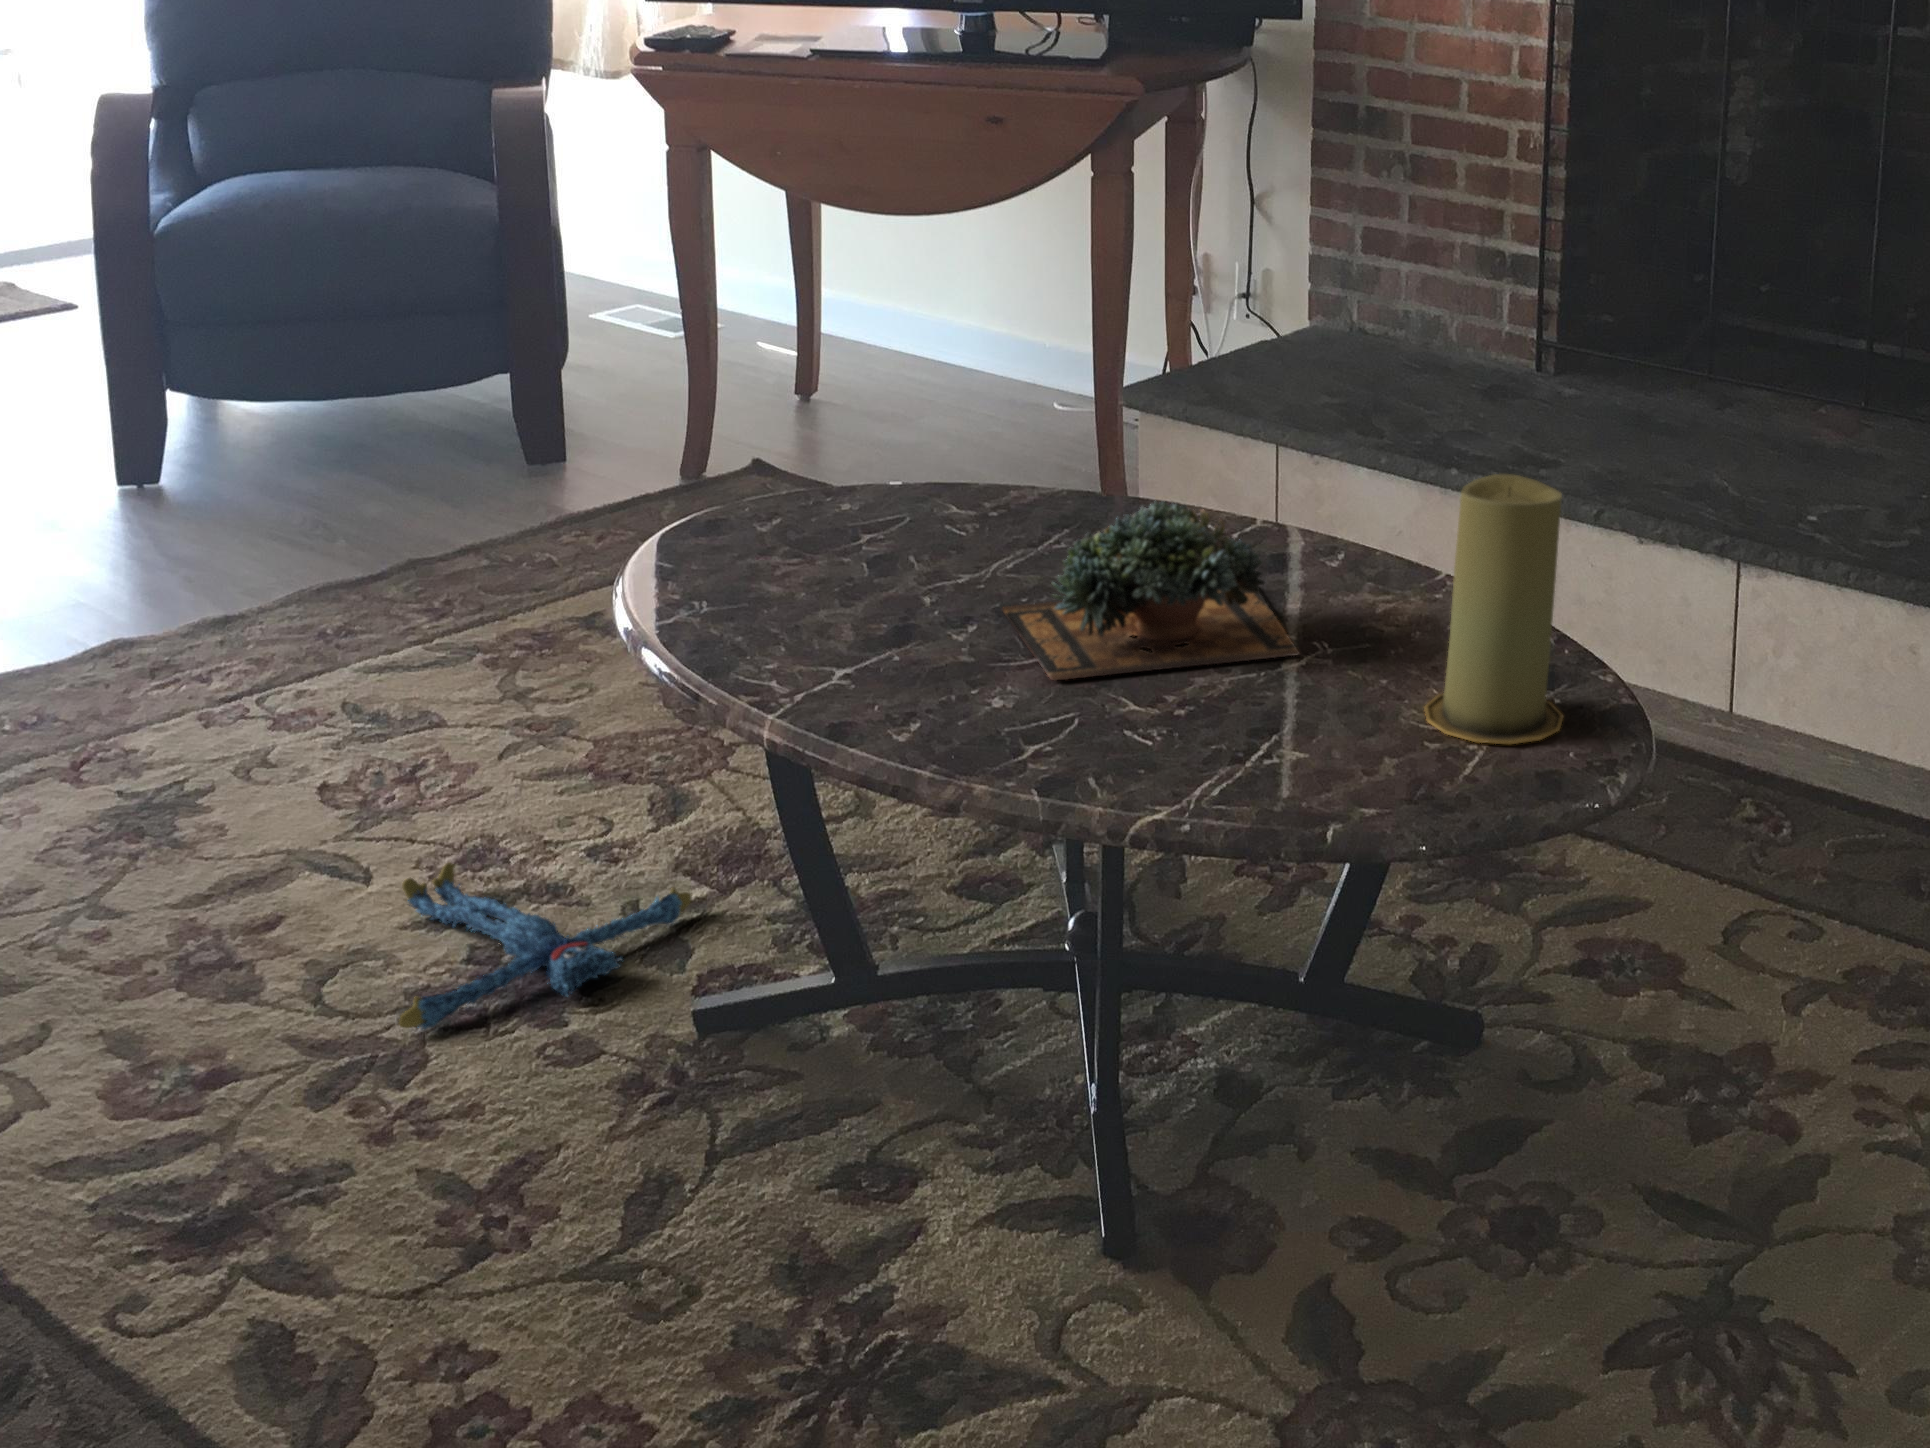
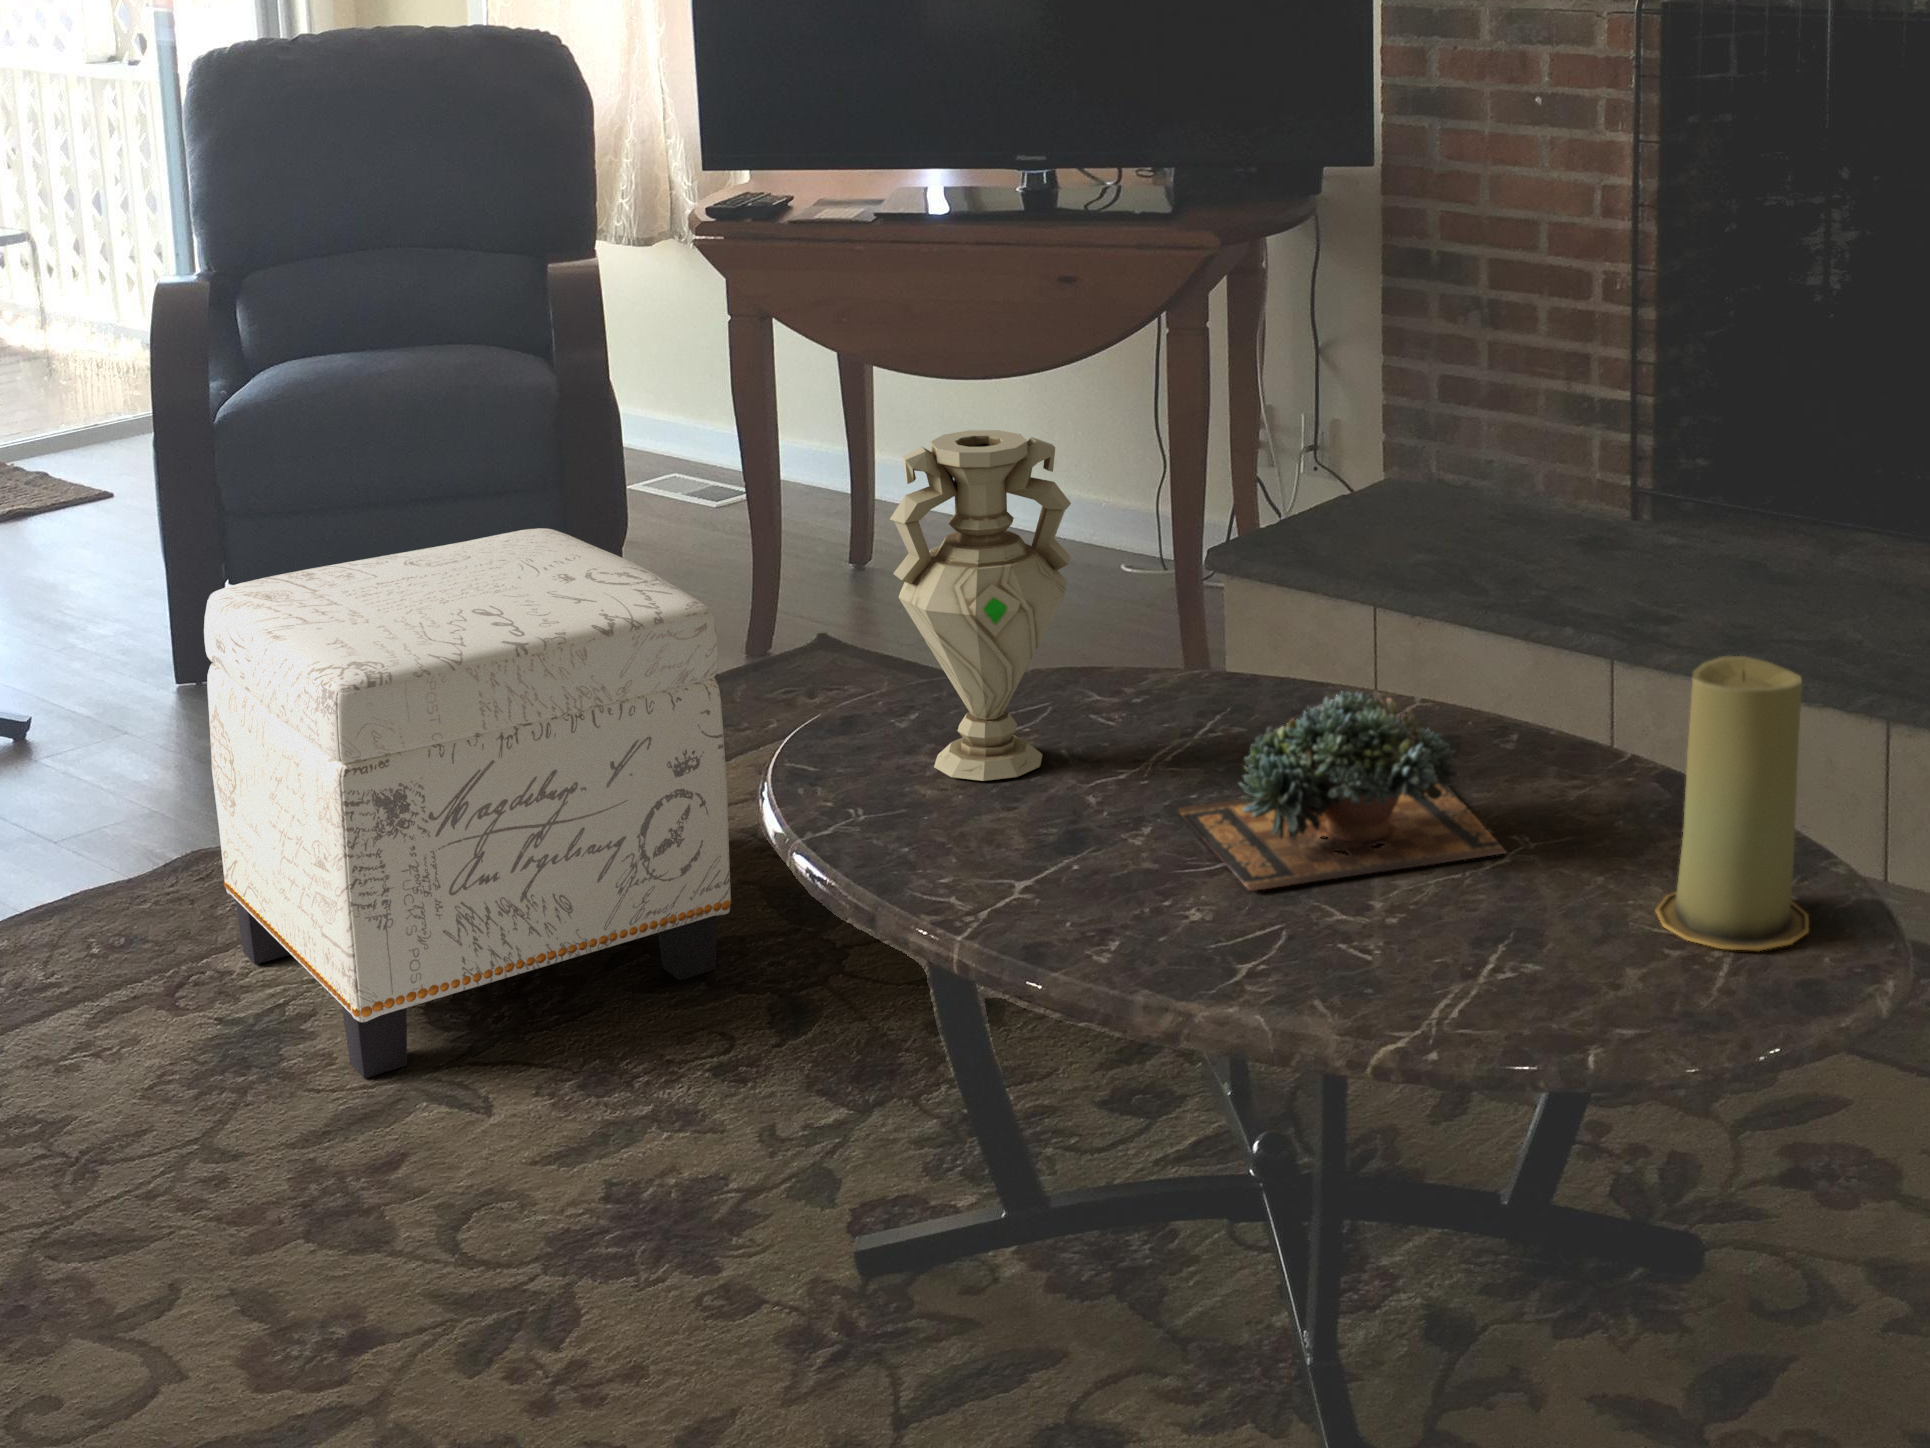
vase: none [740,246,918,578] -> present [890,430,1071,781]
ottoman: none [113,339,620,850] -> present [204,528,732,1079]
plush toy: present [399,863,692,1029] -> none [528,1089,832,1281]

